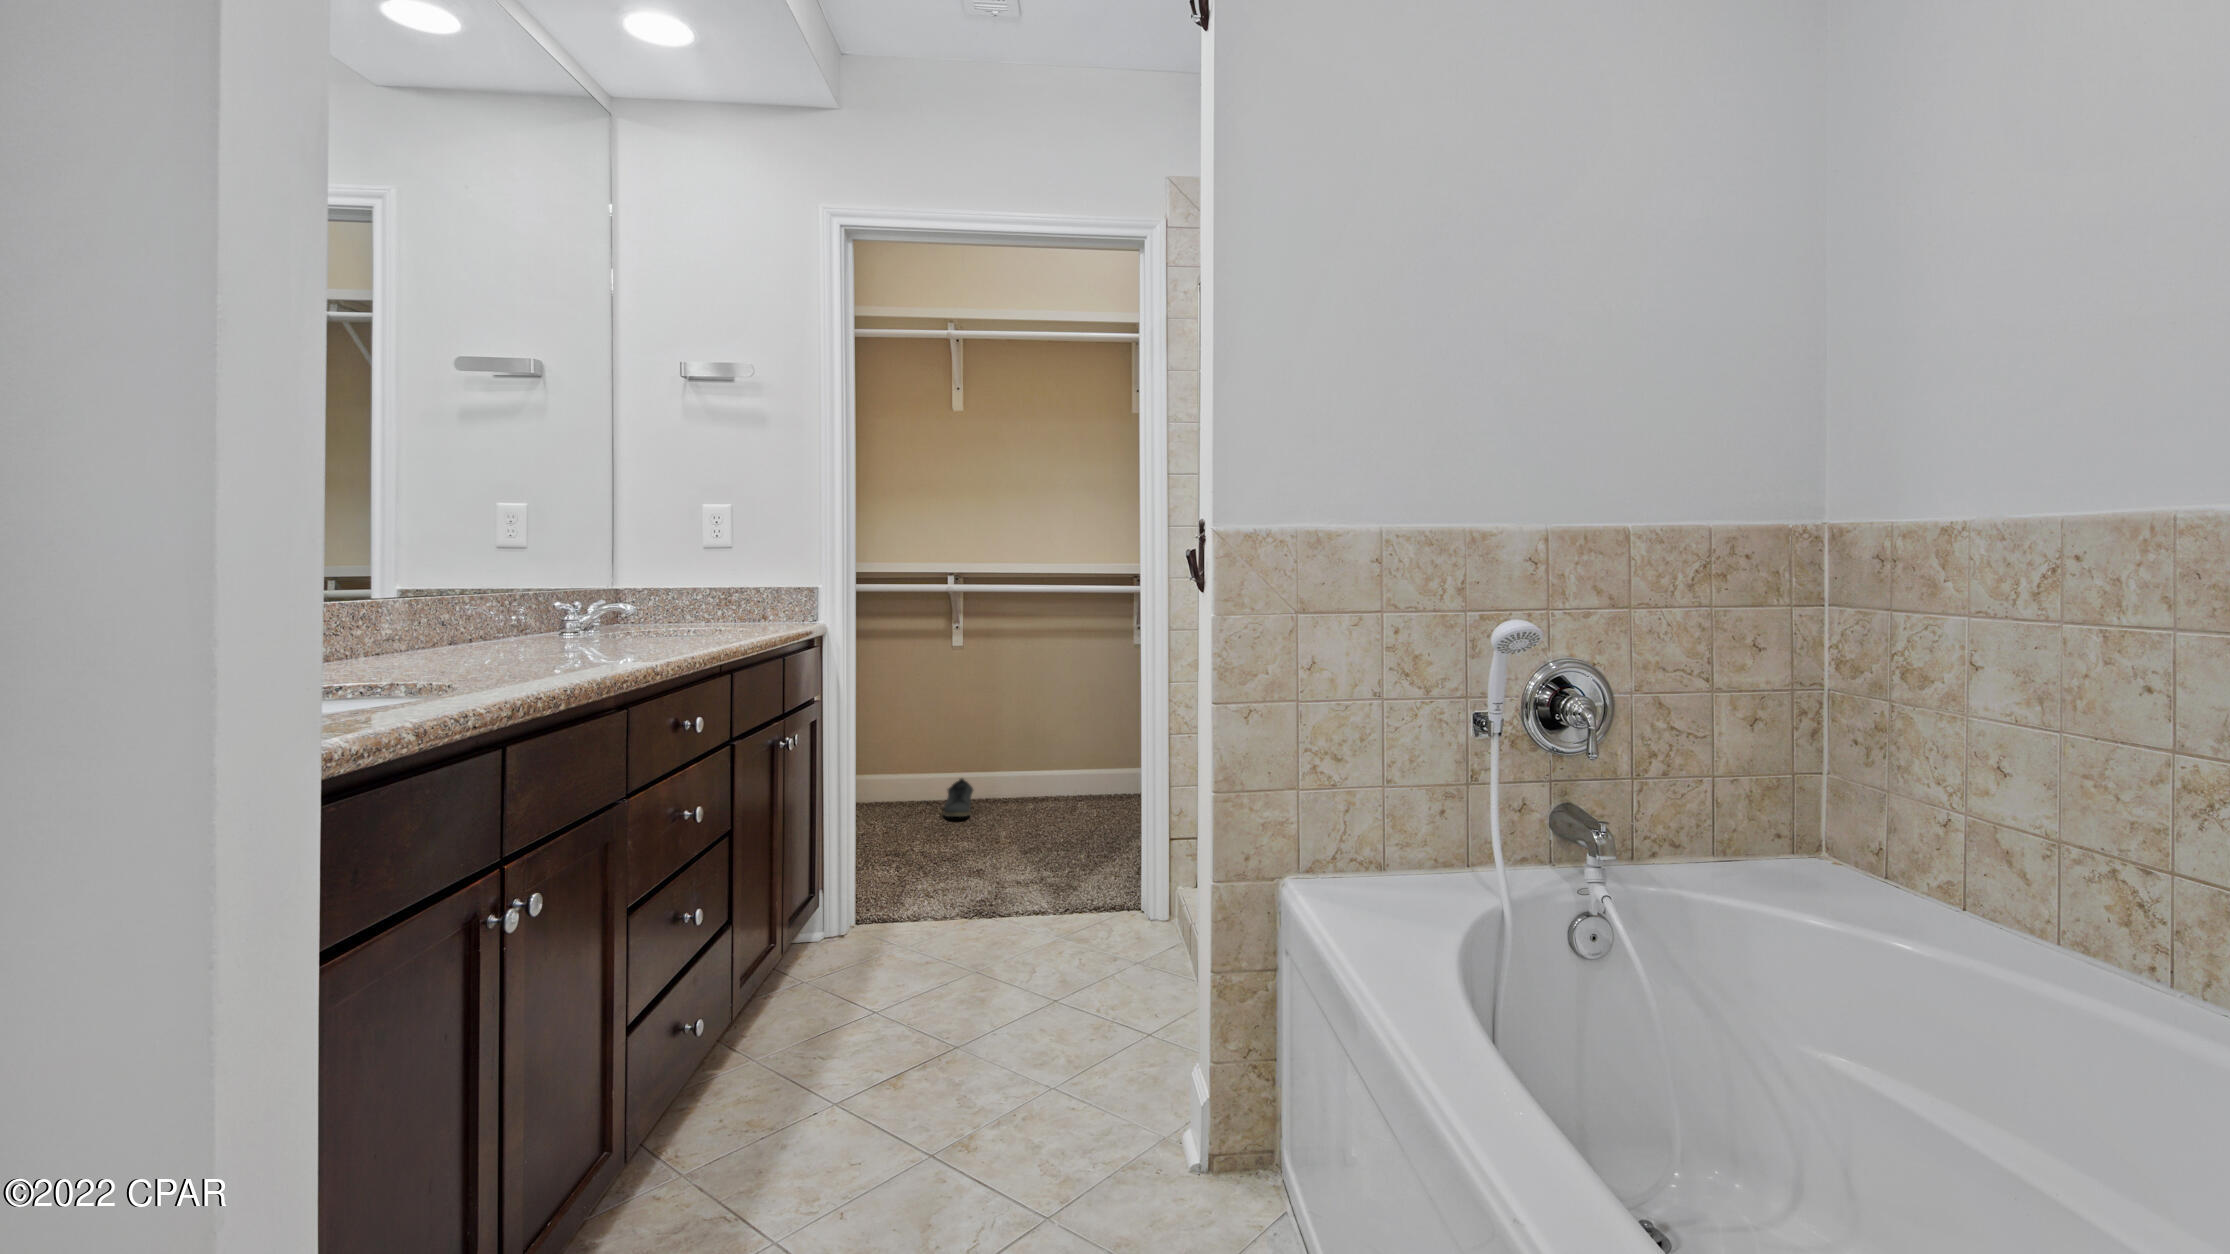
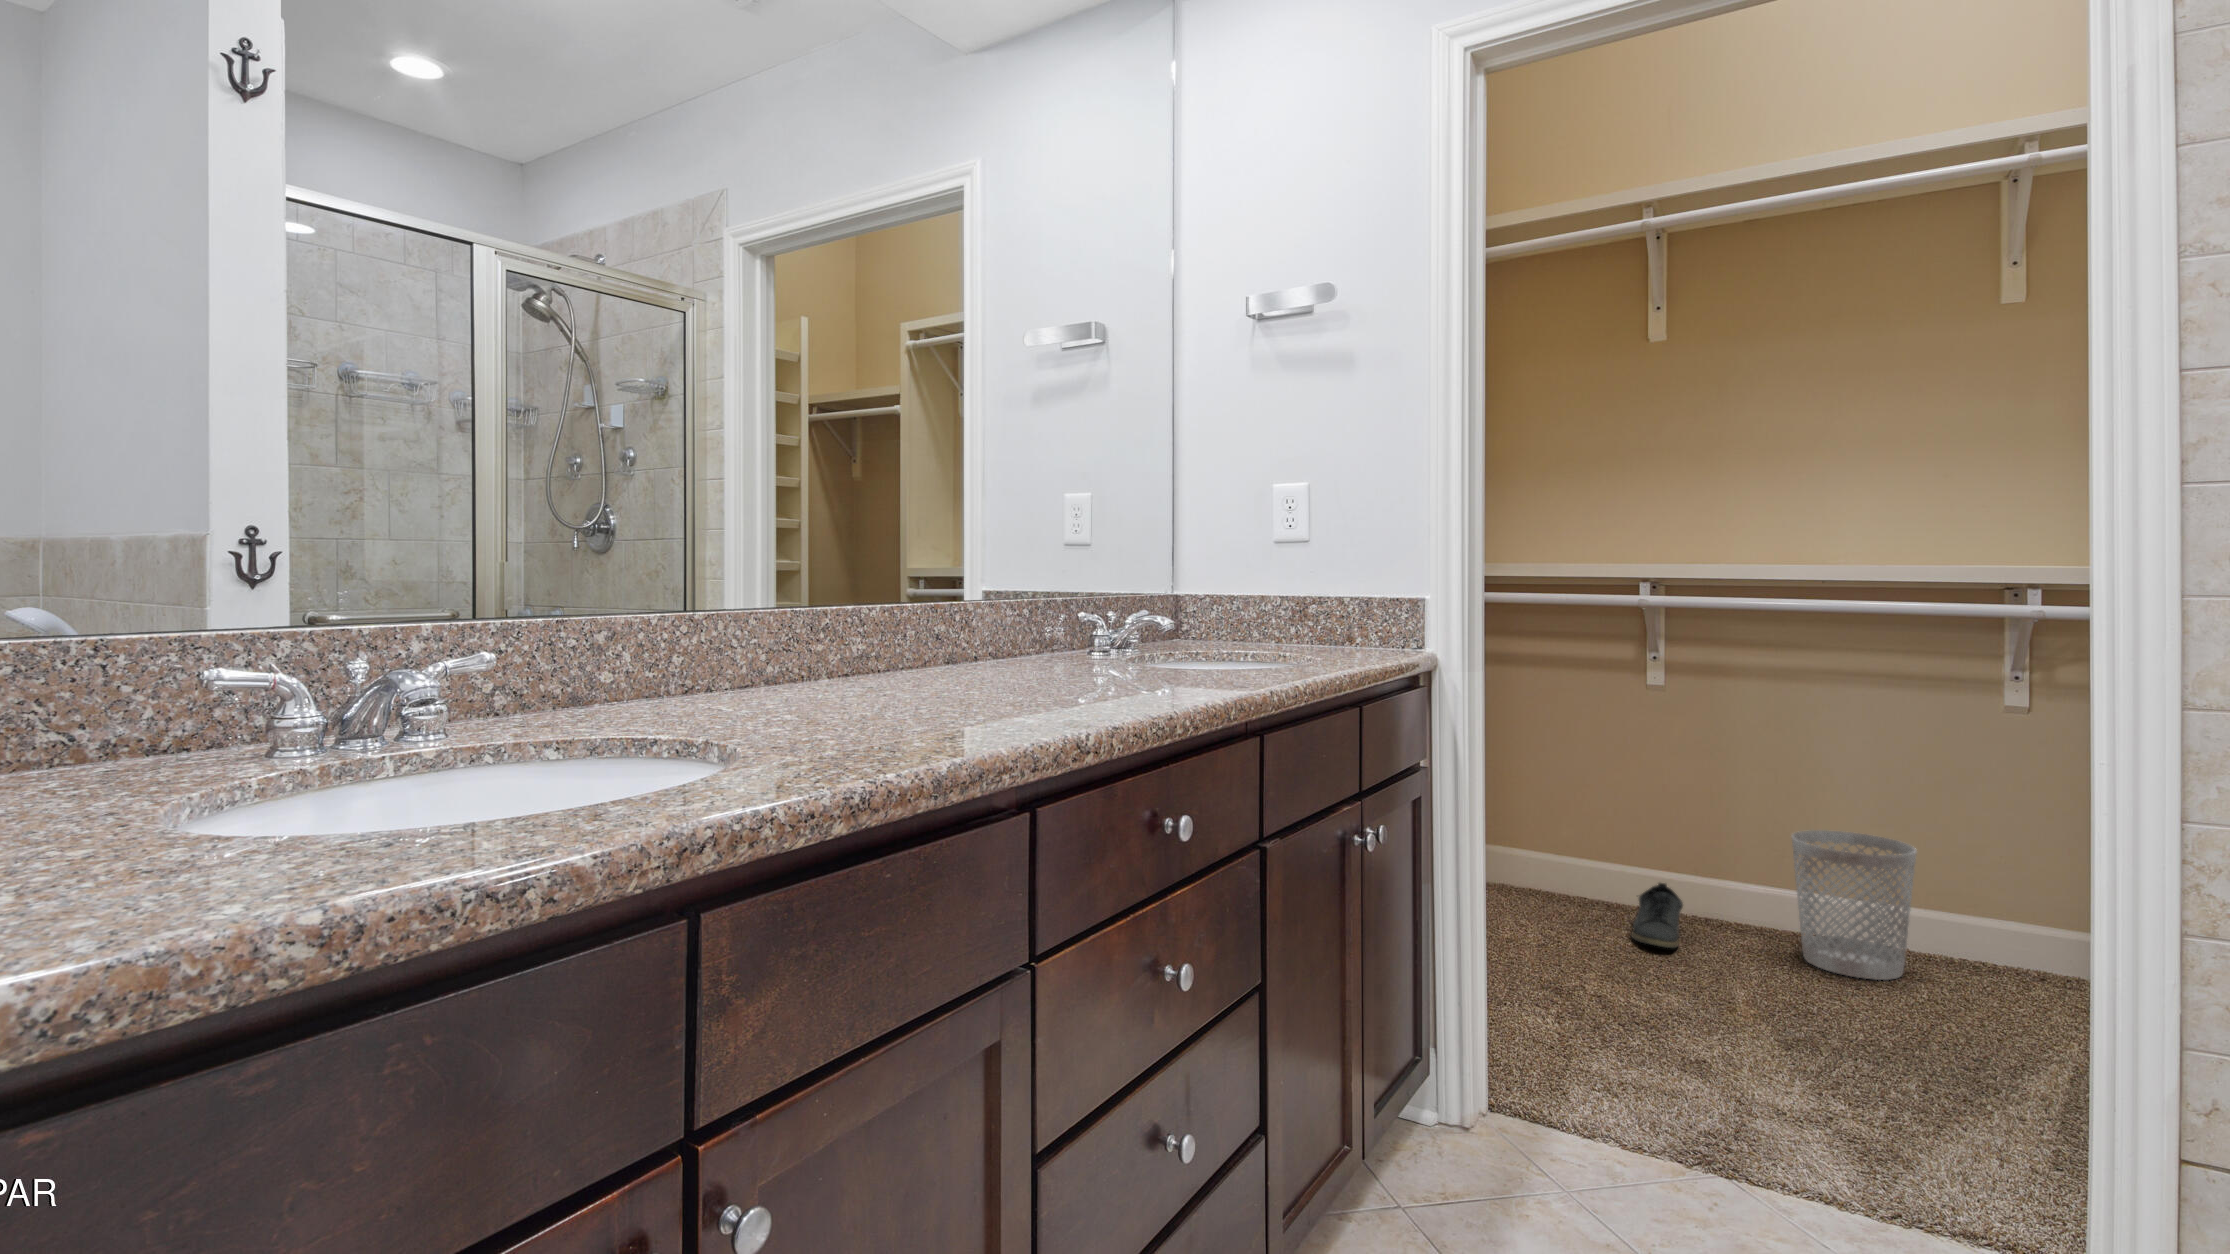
wastebasket: none [1031,730,1091,813] -> present [1792,830,1917,980]

